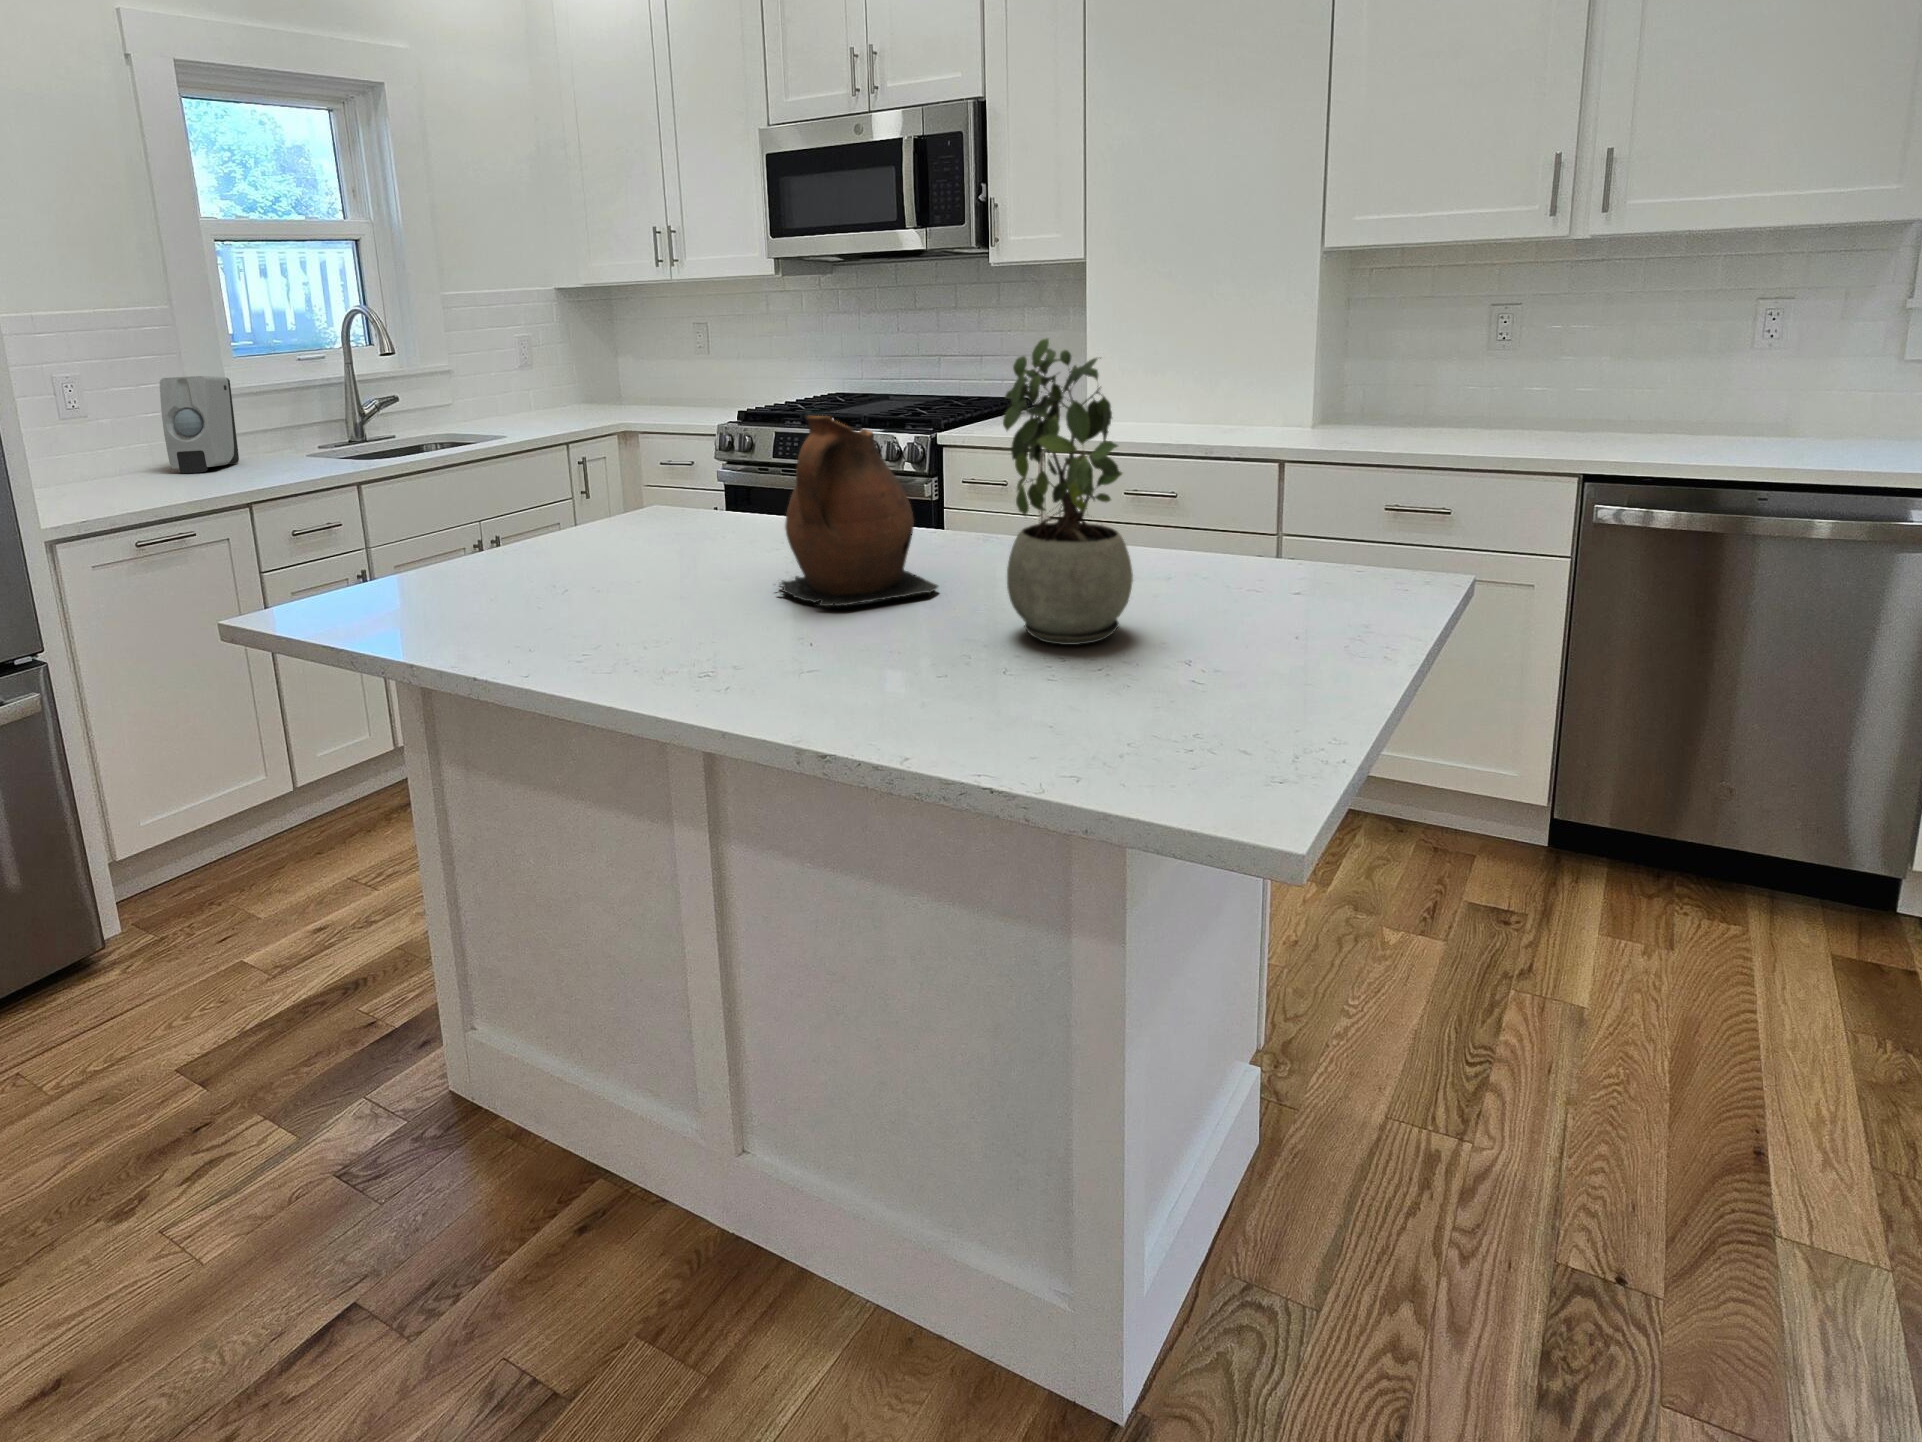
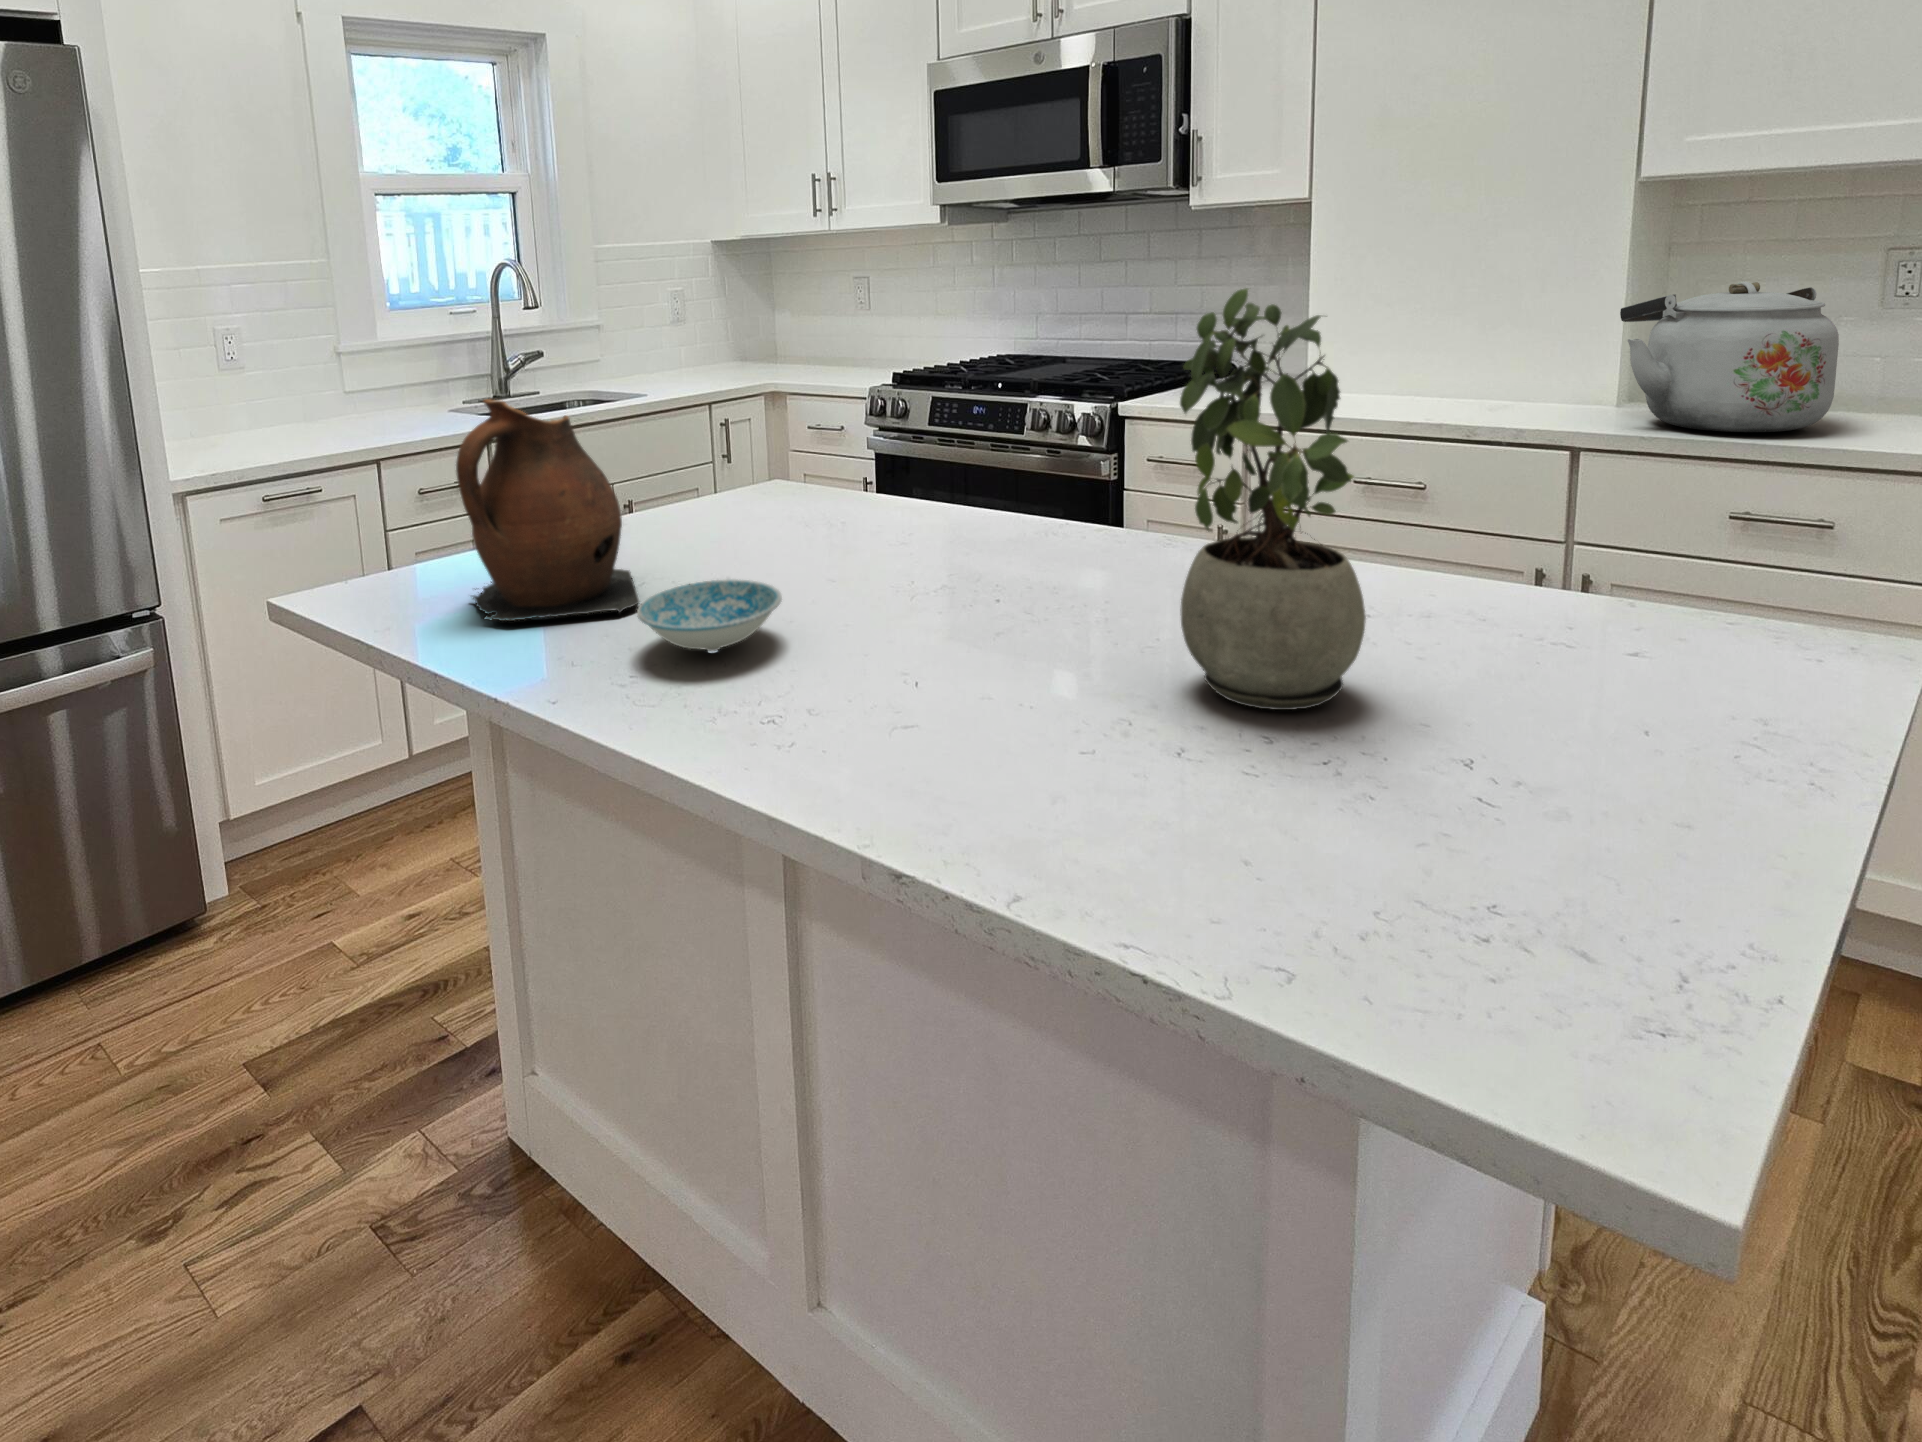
kettle: none [1309,329,1450,443] -> present [1620,281,1839,432]
soap dispenser: present [160,376,239,473] -> none [305,330,378,428]
ceramic pitcher: present [780,416,938,606] -> present [456,399,639,621]
ceramic bowl: none [581,579,699,636] -> present [637,579,782,651]

